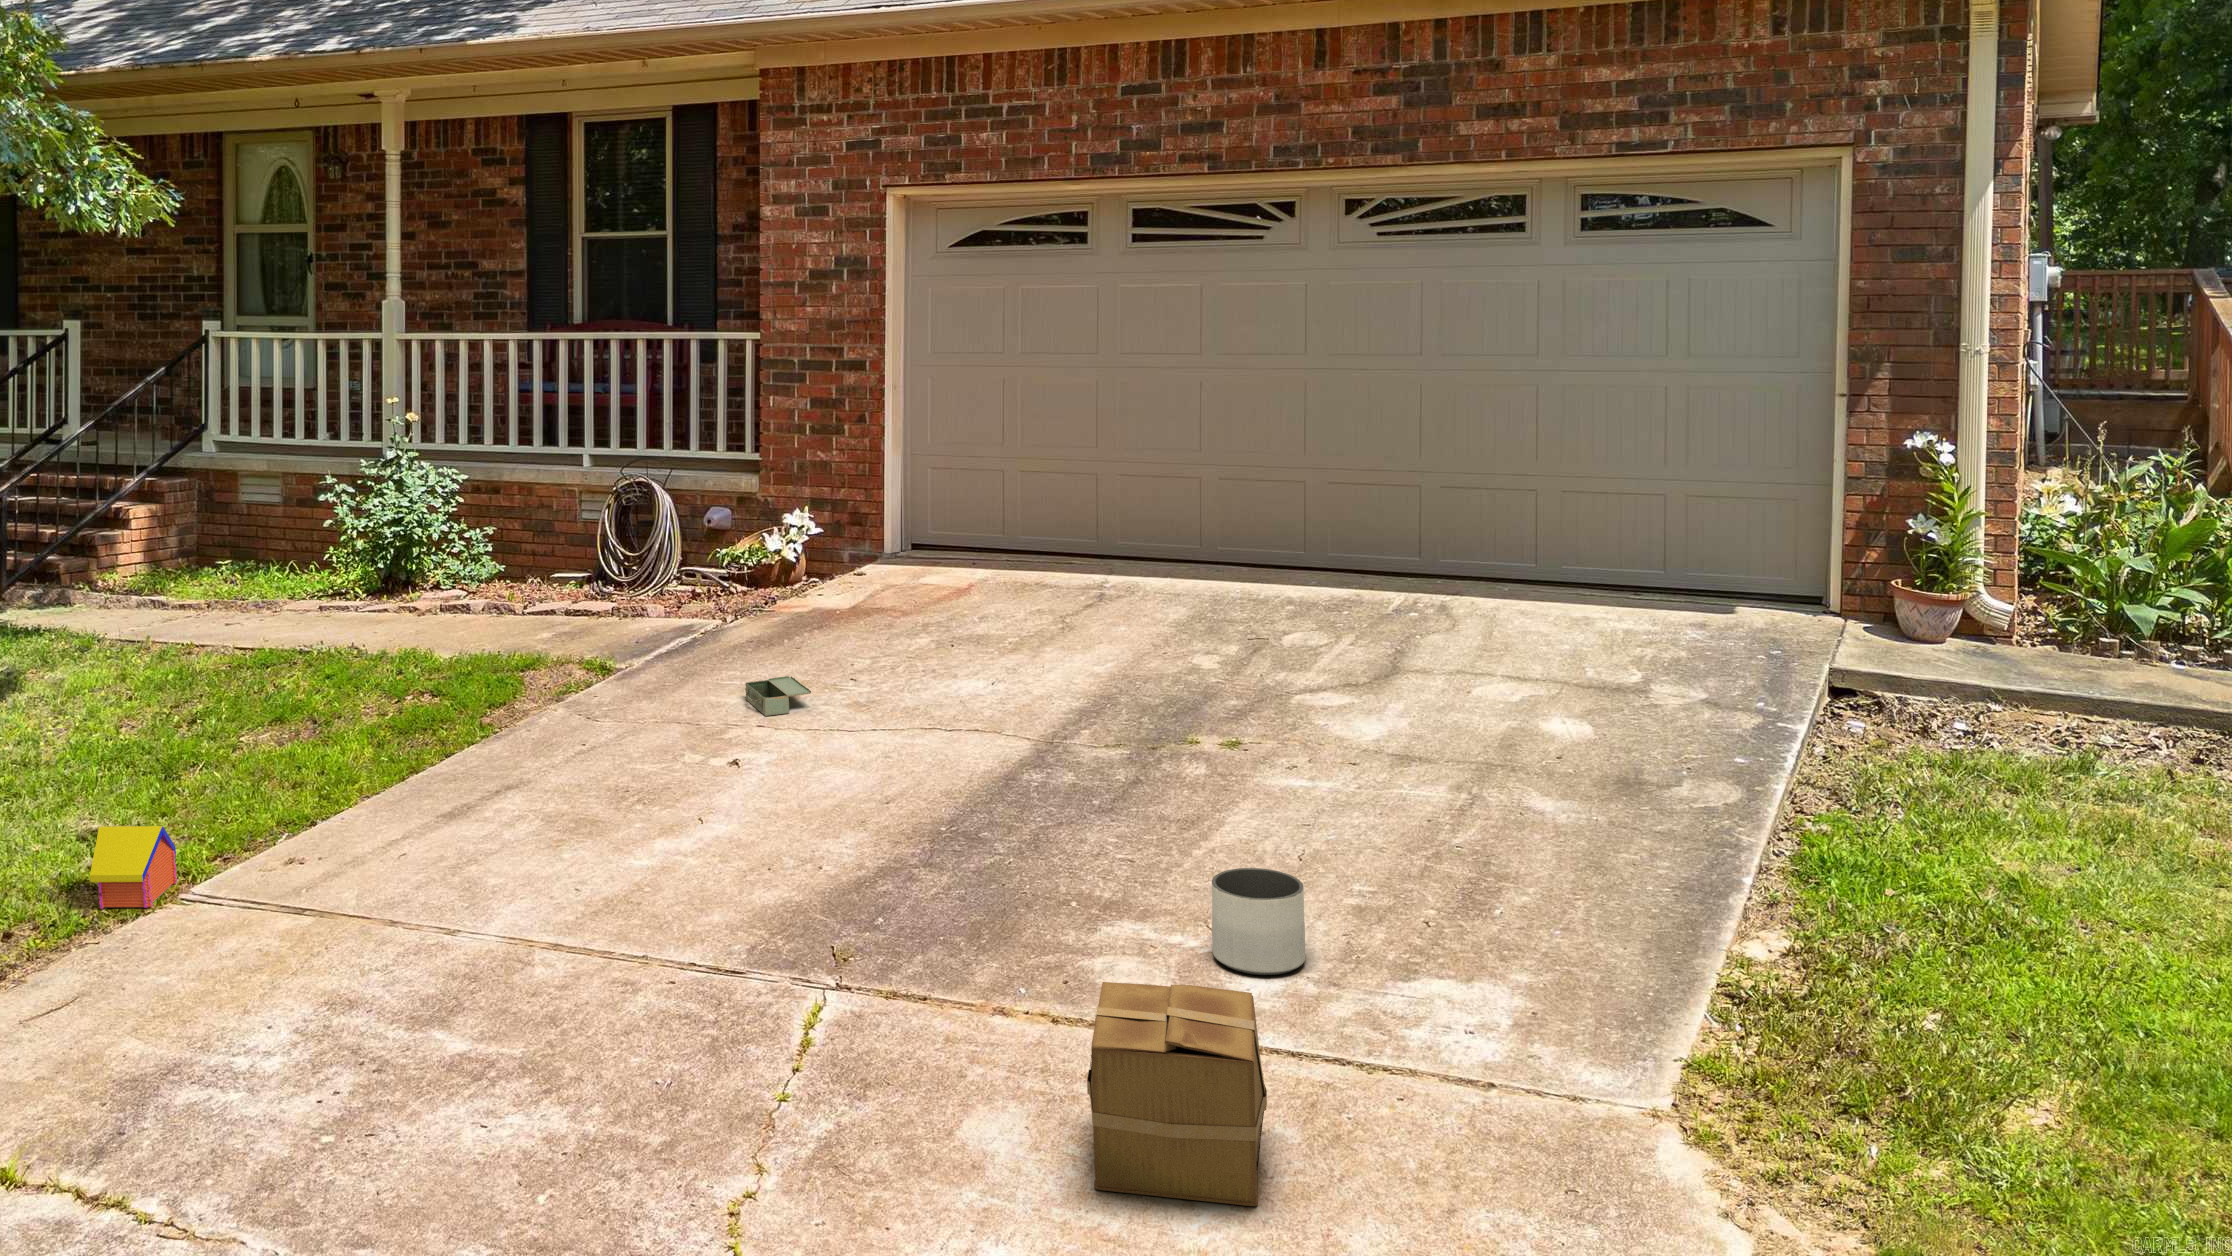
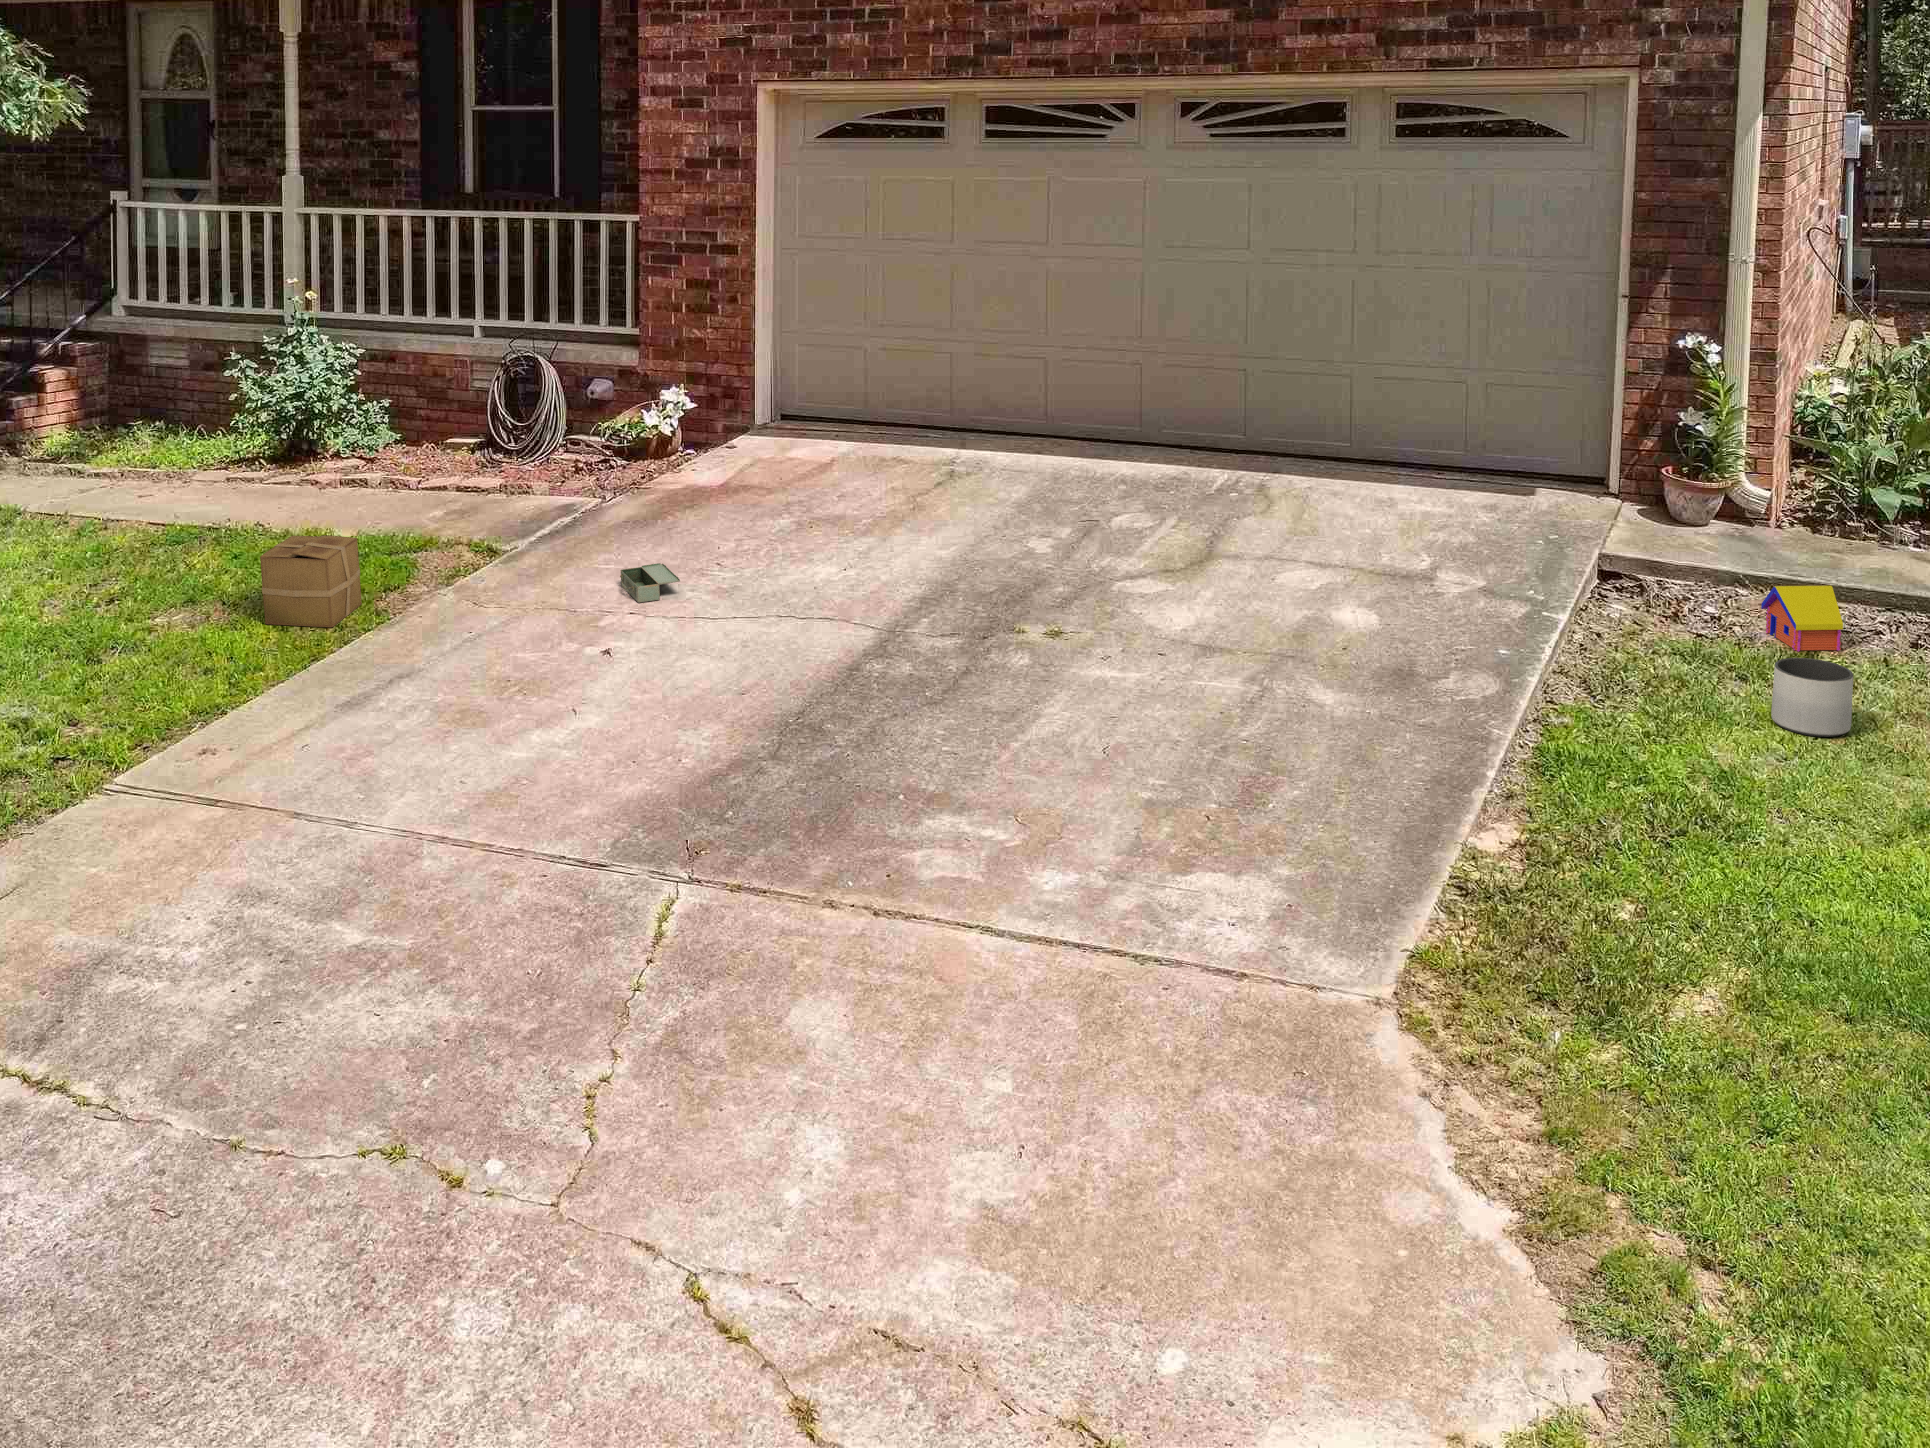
toy house: present [90,826,177,909] -> present [1761,585,1843,652]
planter: present [1212,868,1305,975] -> present [1771,658,1853,737]
cardboard box: present [1087,982,1267,1206] -> present [260,535,362,627]

